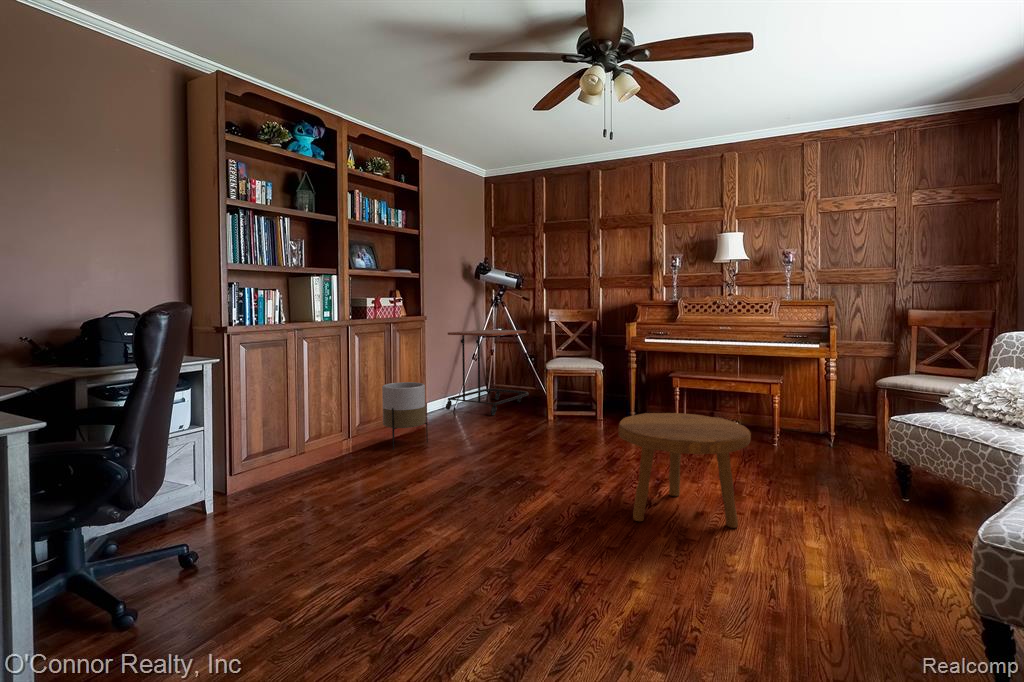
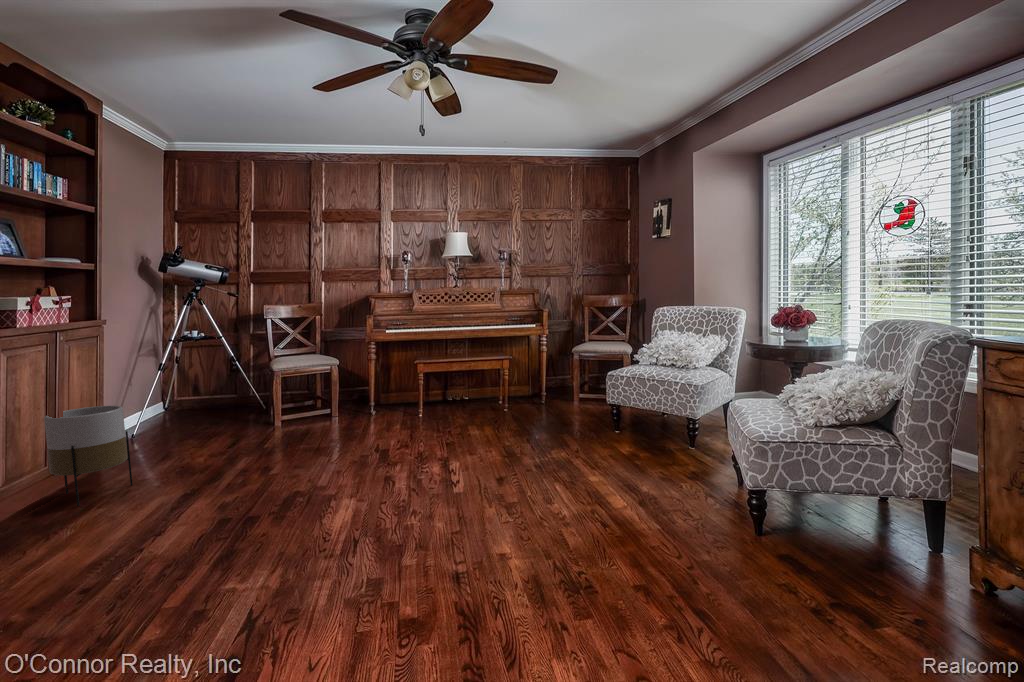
side table: present [446,330,528,415] -> none [124,332,244,441]
footstool: present [618,413,751,528] -> none [427,389,546,500]

